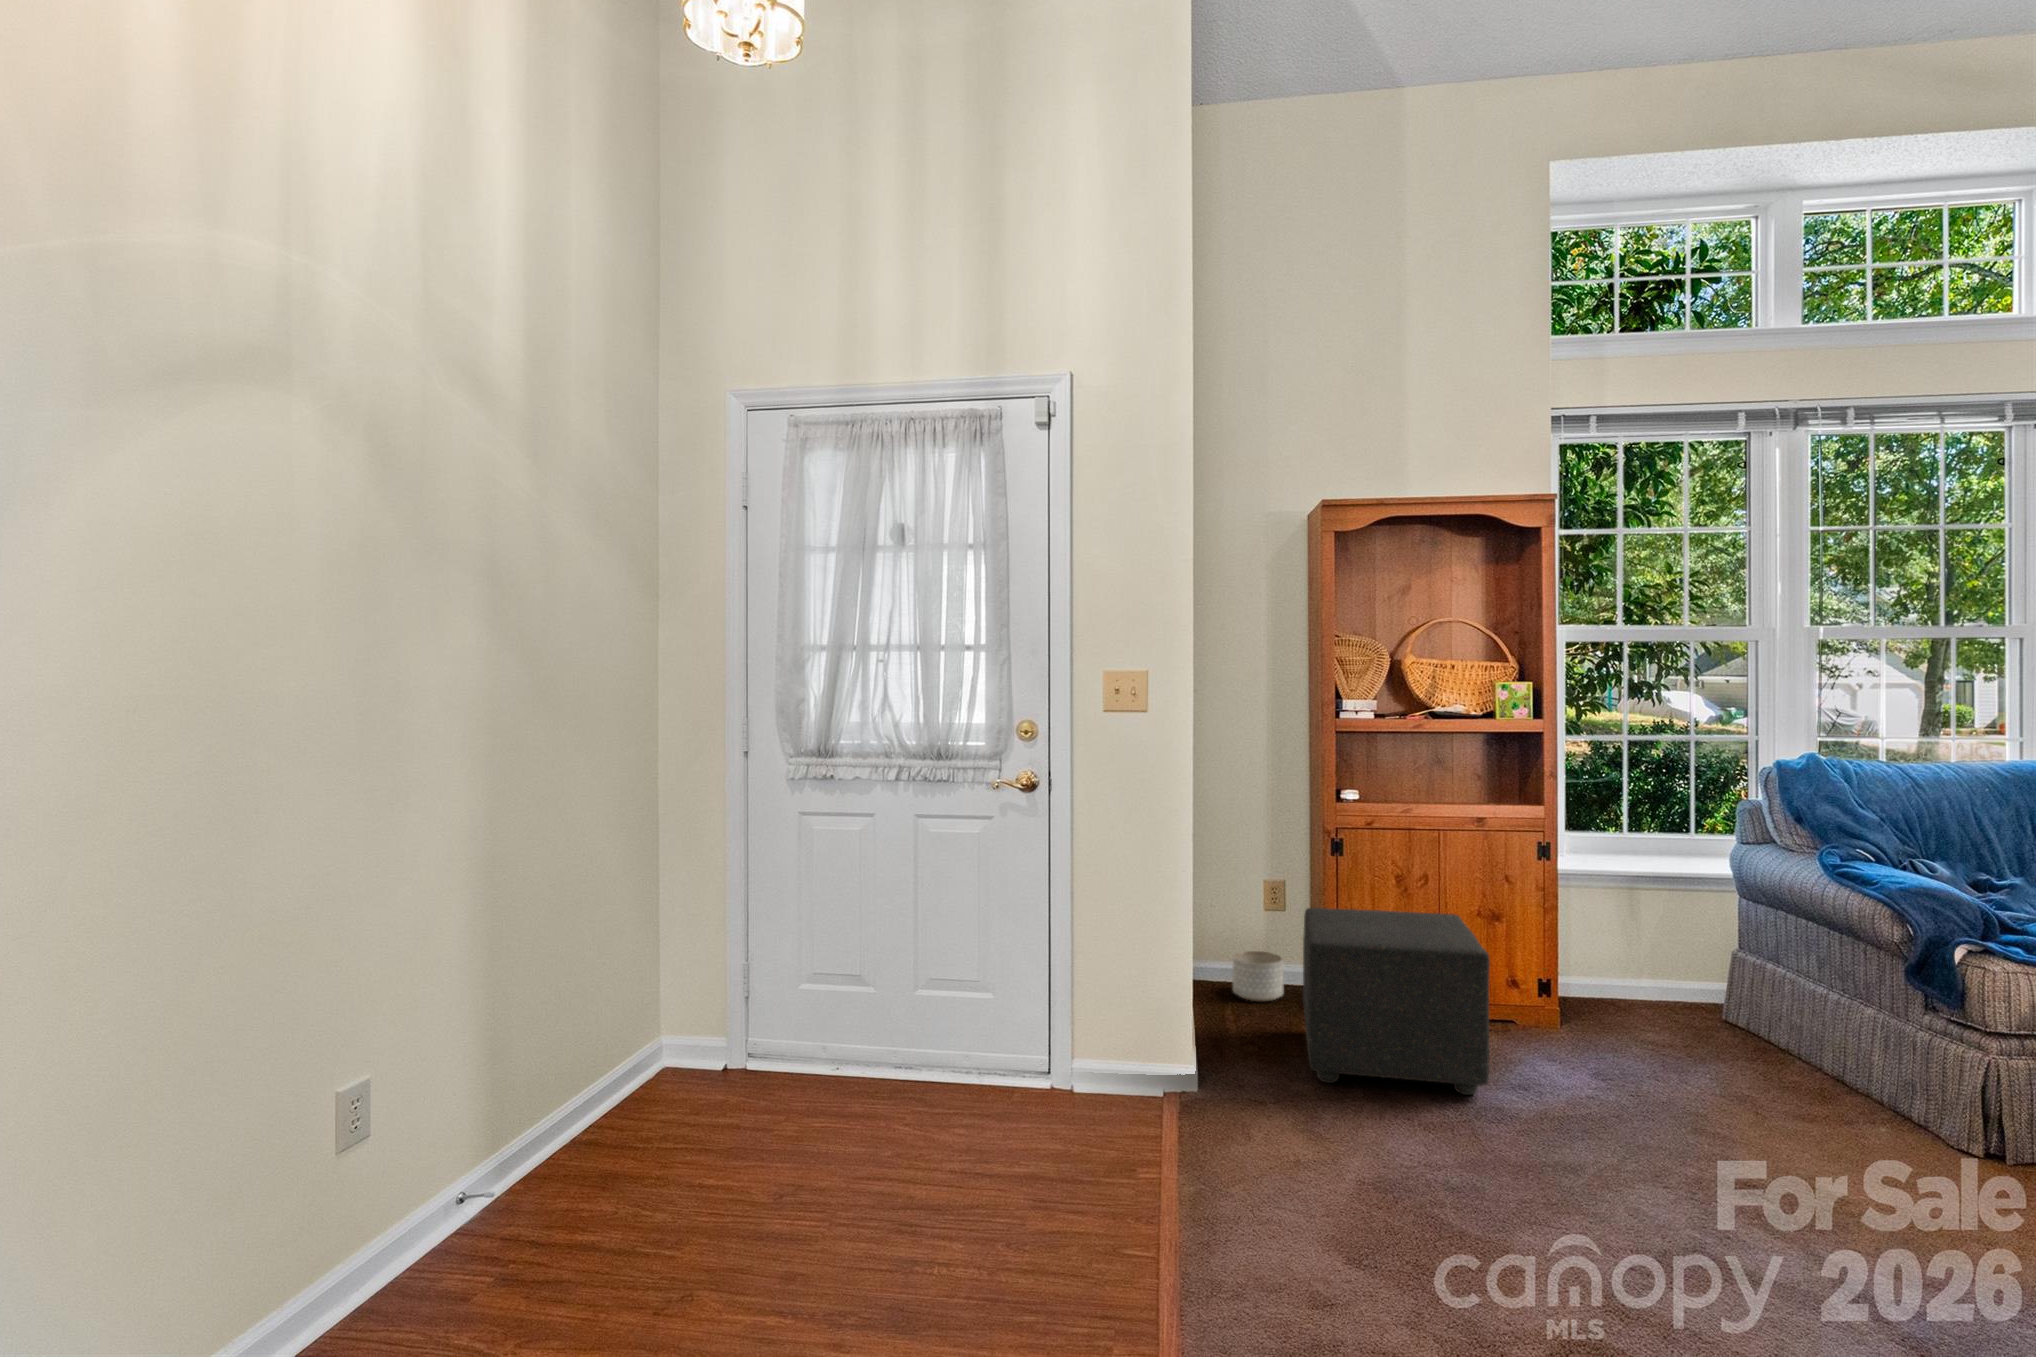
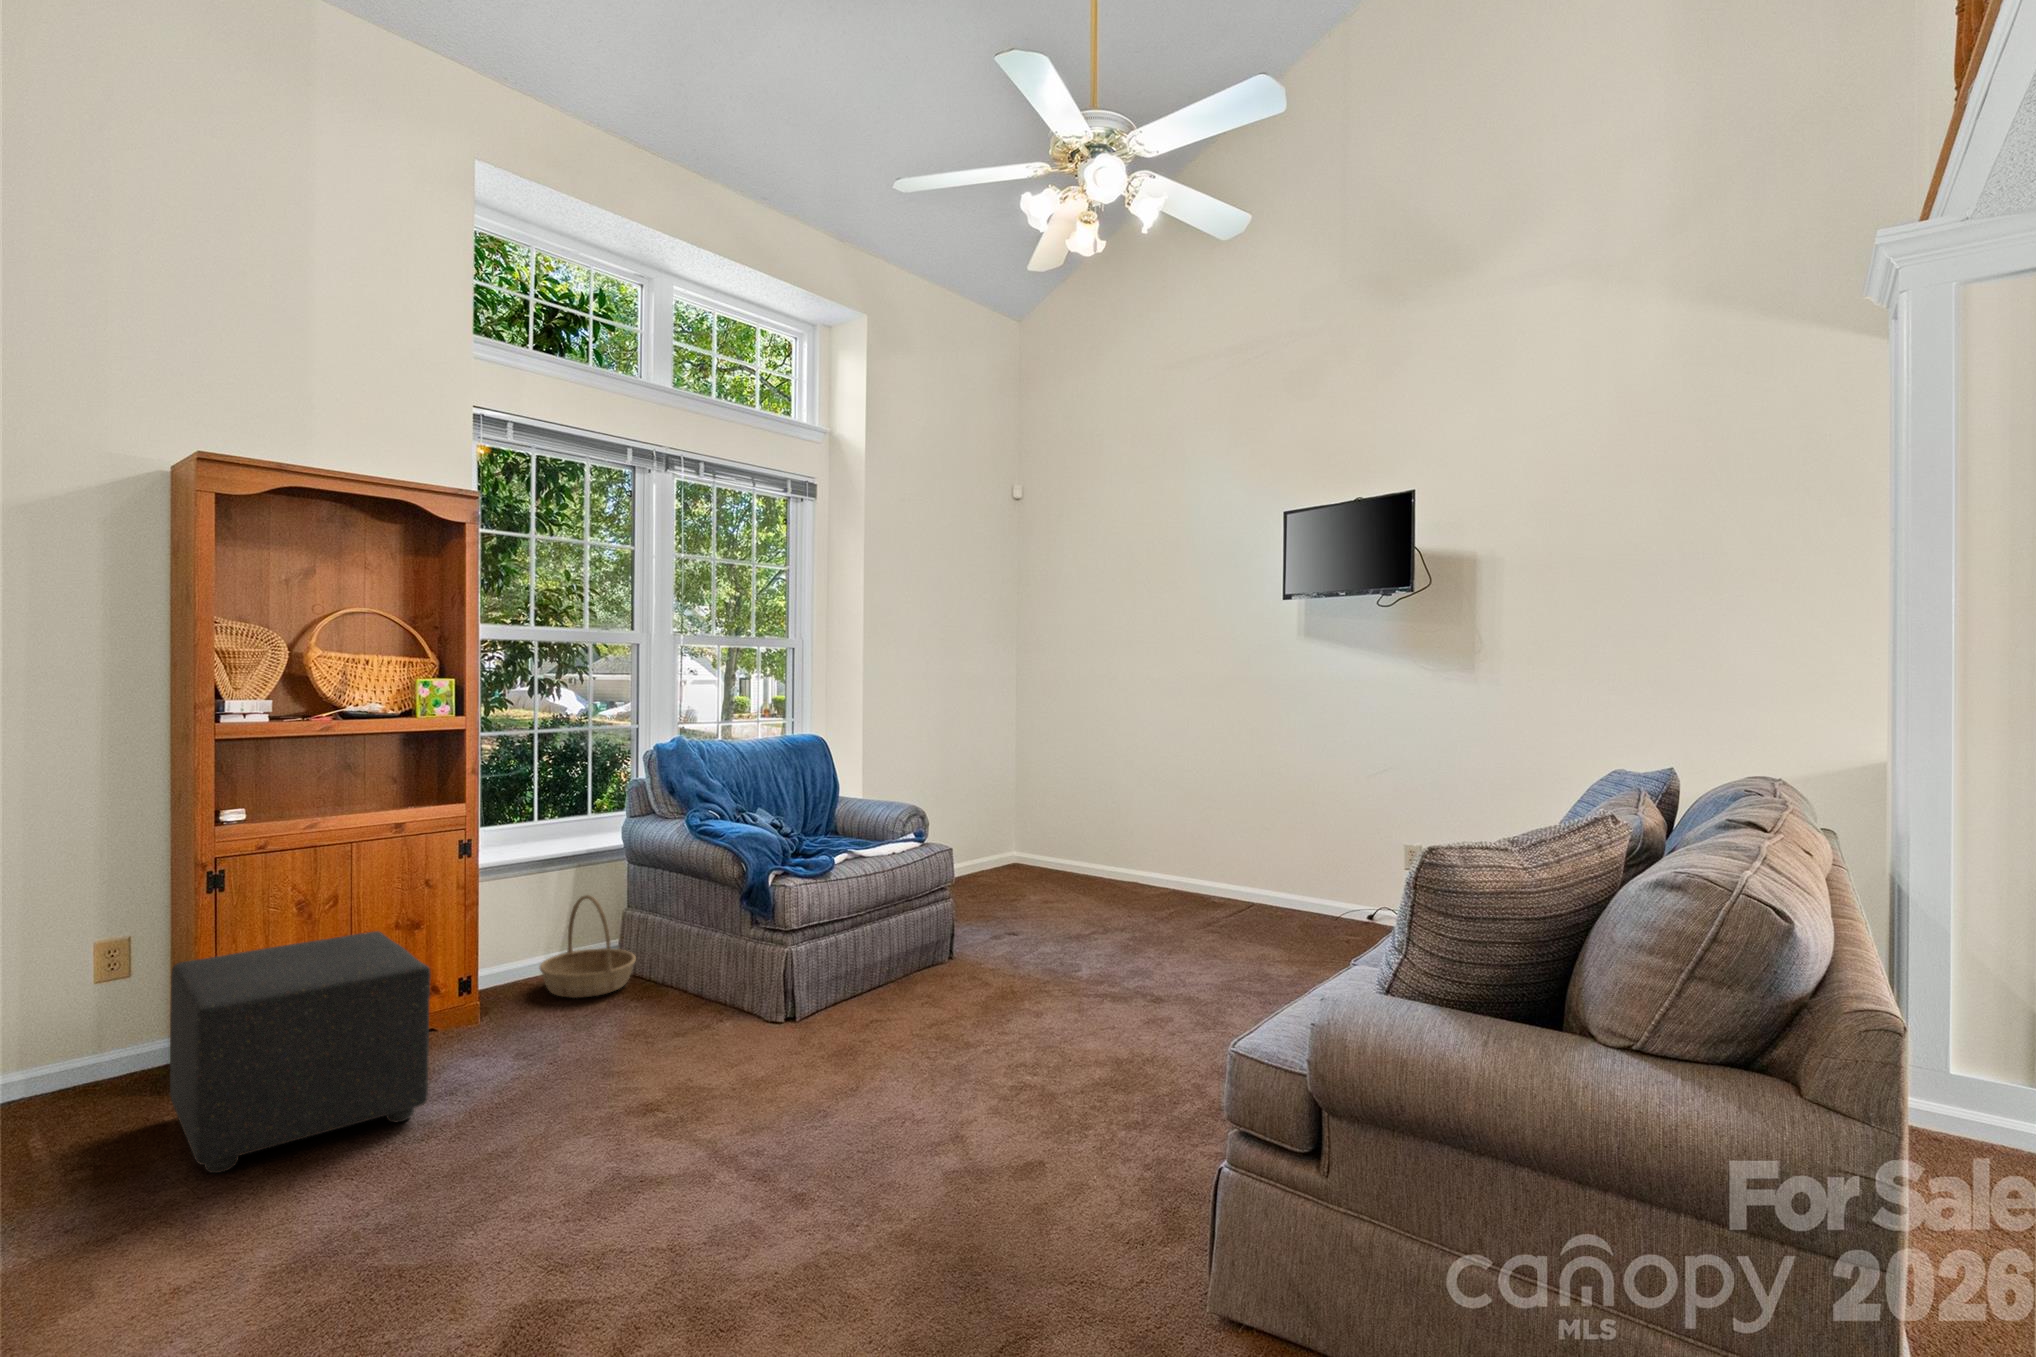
basket: none [1629,925,1748,1043] -> present [540,895,636,998]
planter: present [1233,951,1283,1002] -> none [33,1030,124,1104]

